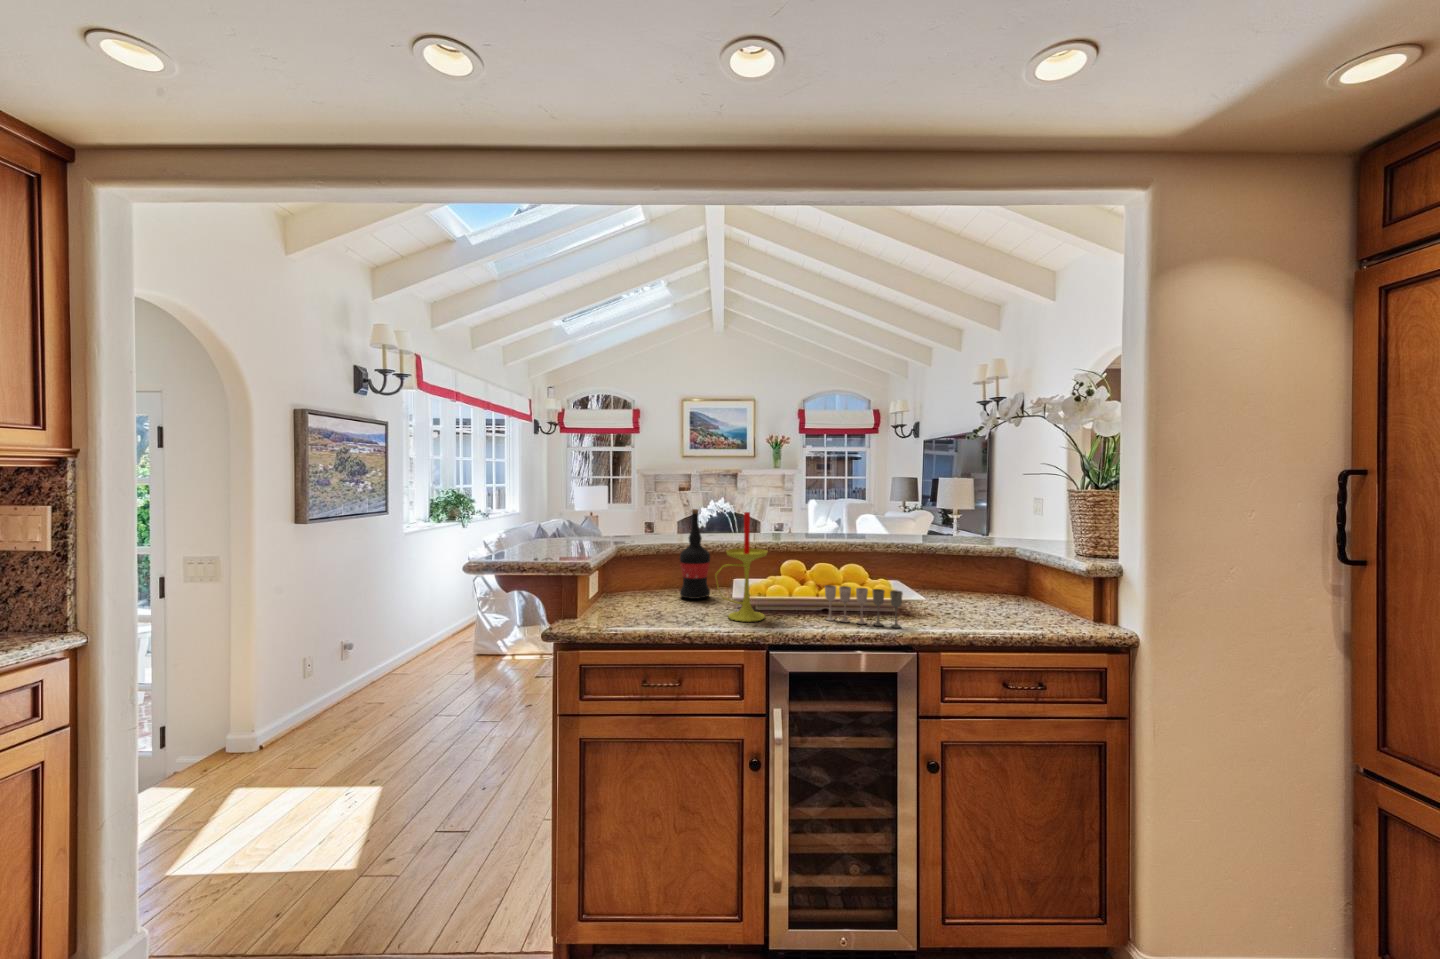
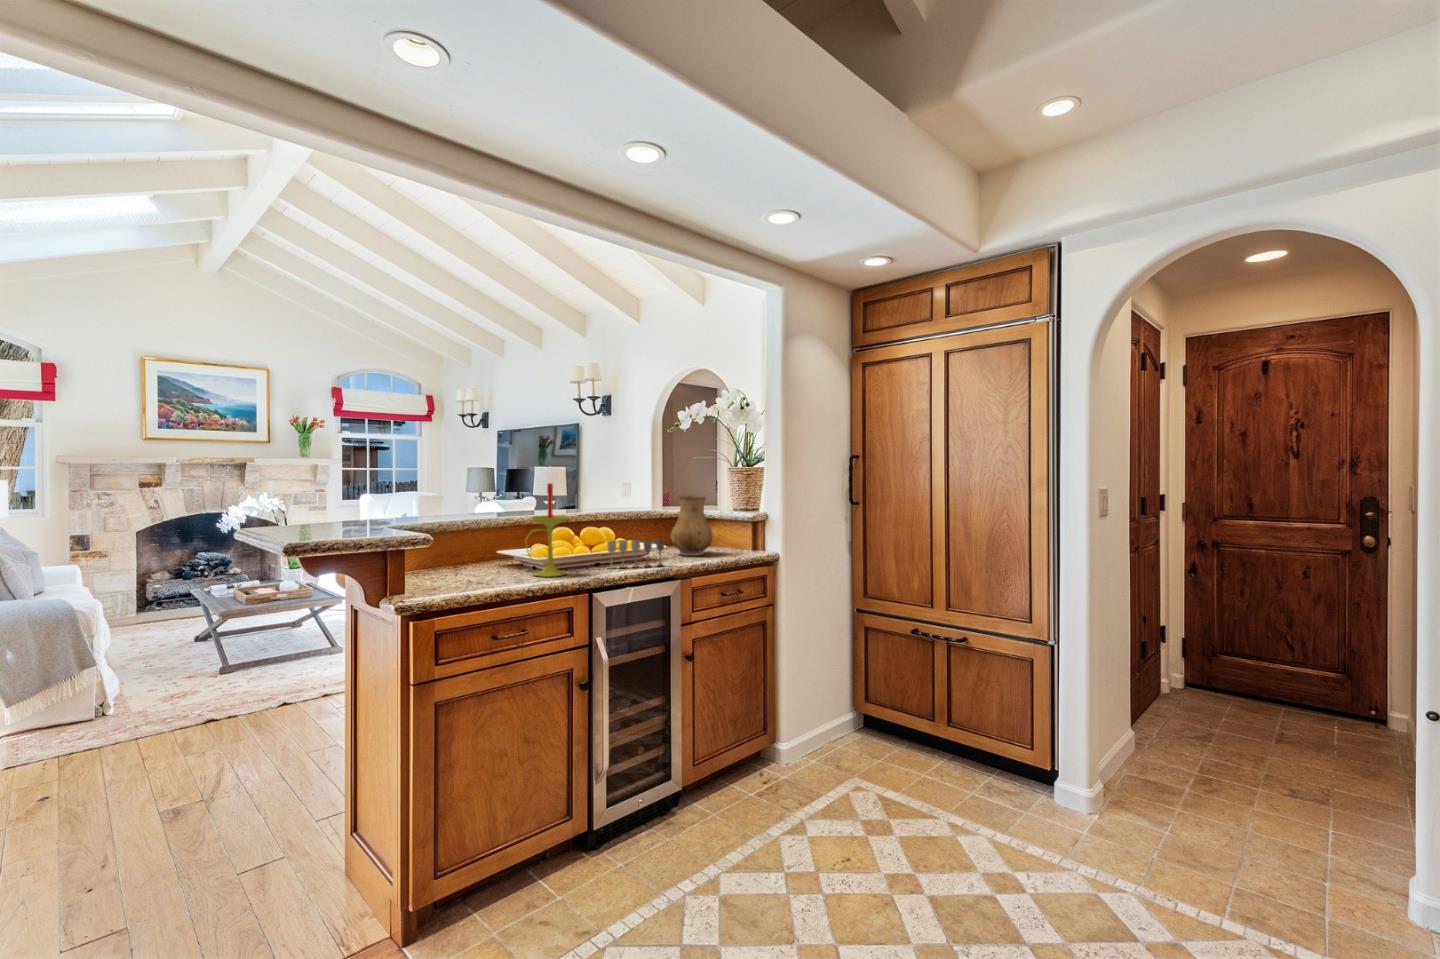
wine bottle: present [680,509,710,599] -> none [455,485,488,571]
ceramic pitcher: none [951,531,1014,617] -> present [671,496,712,556]

